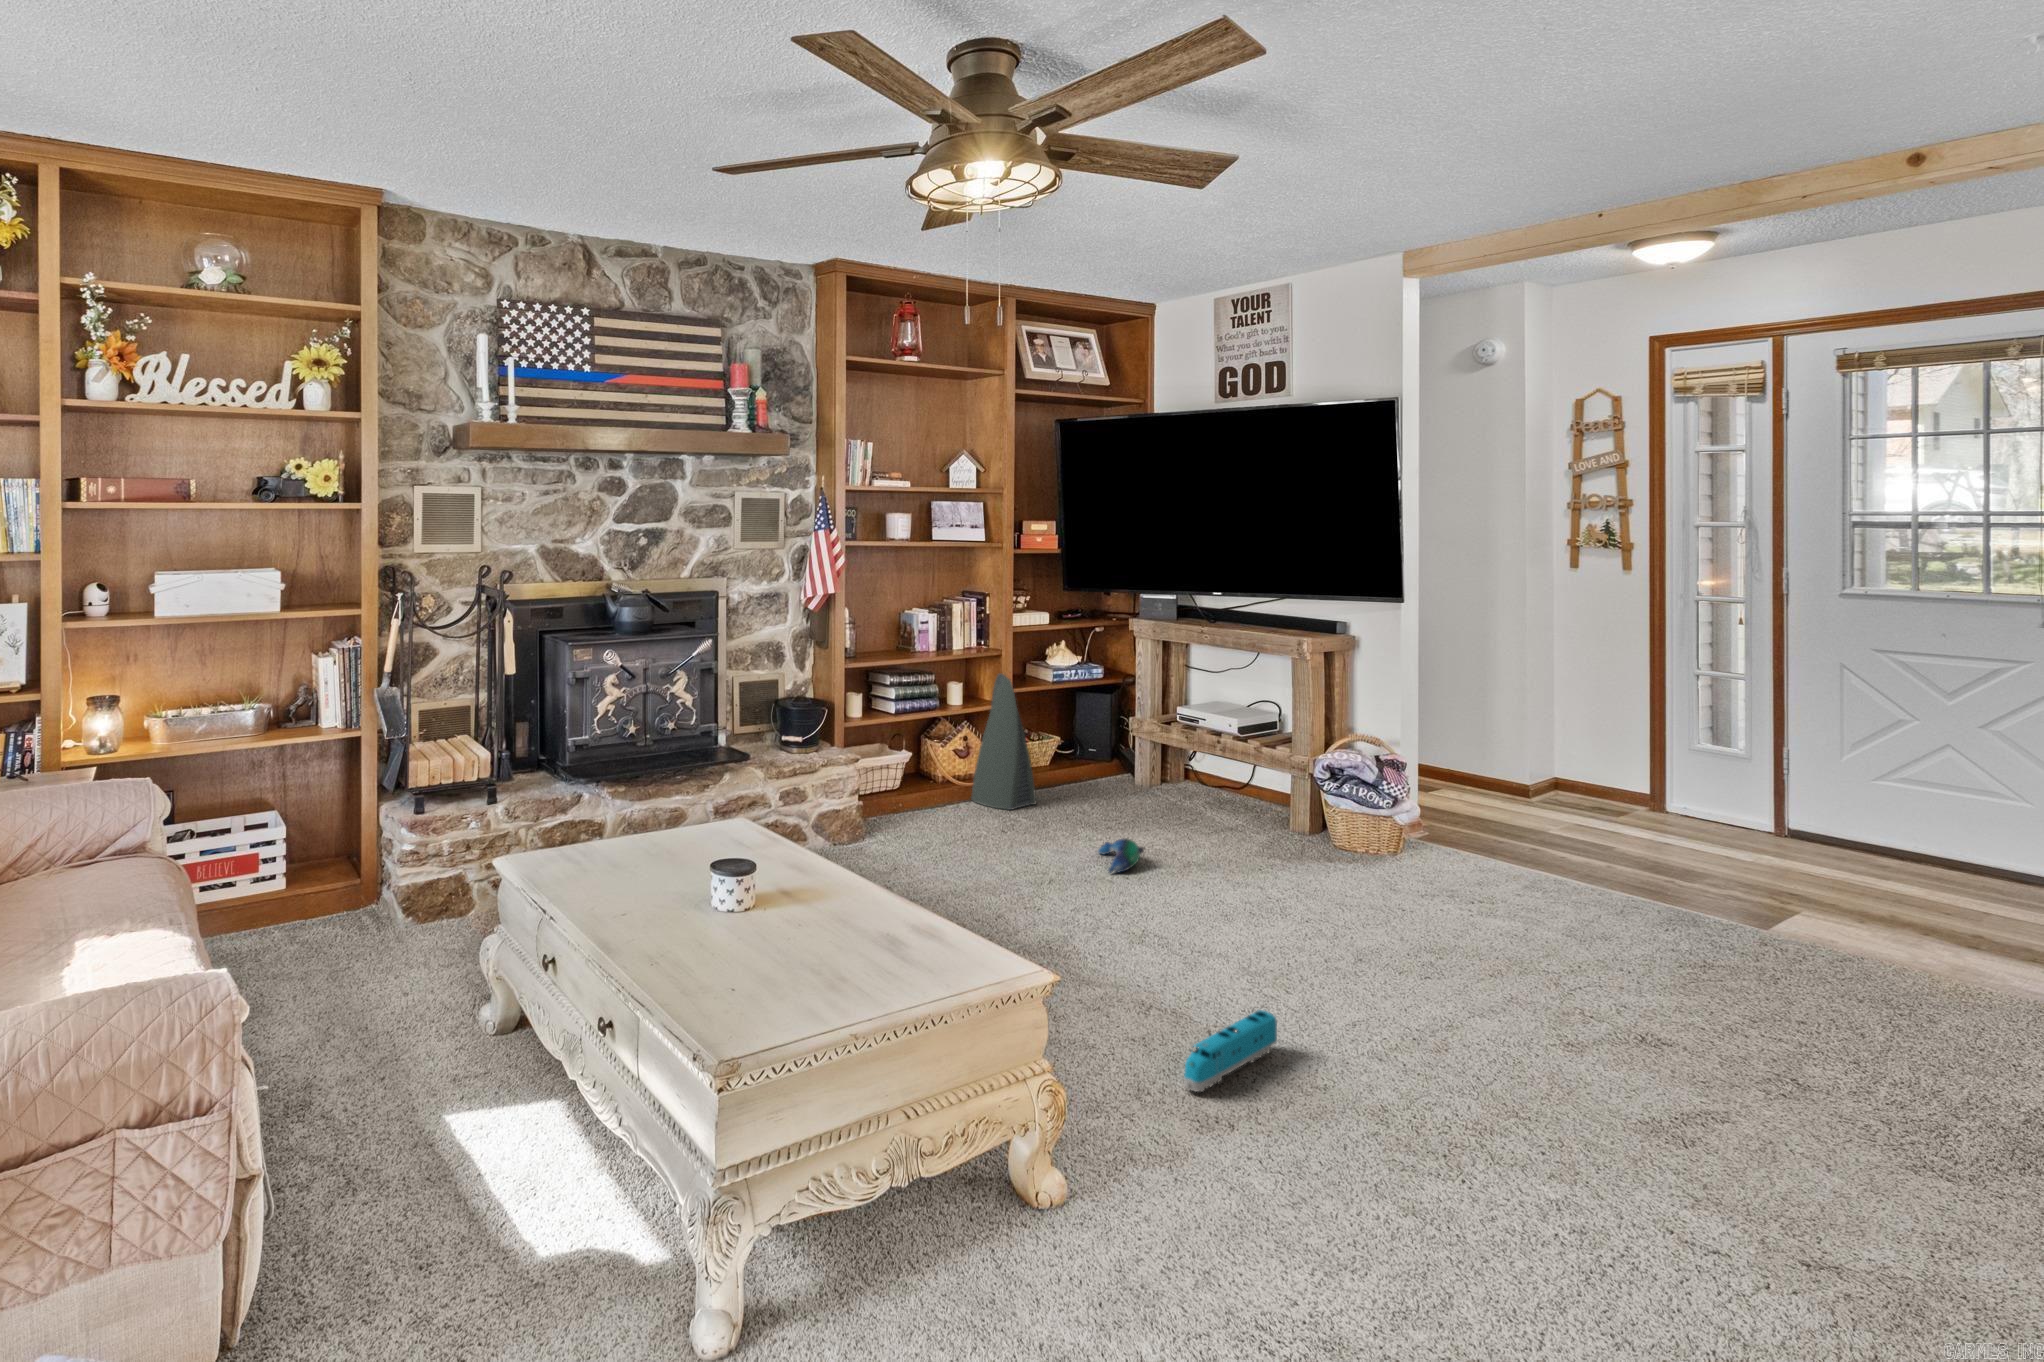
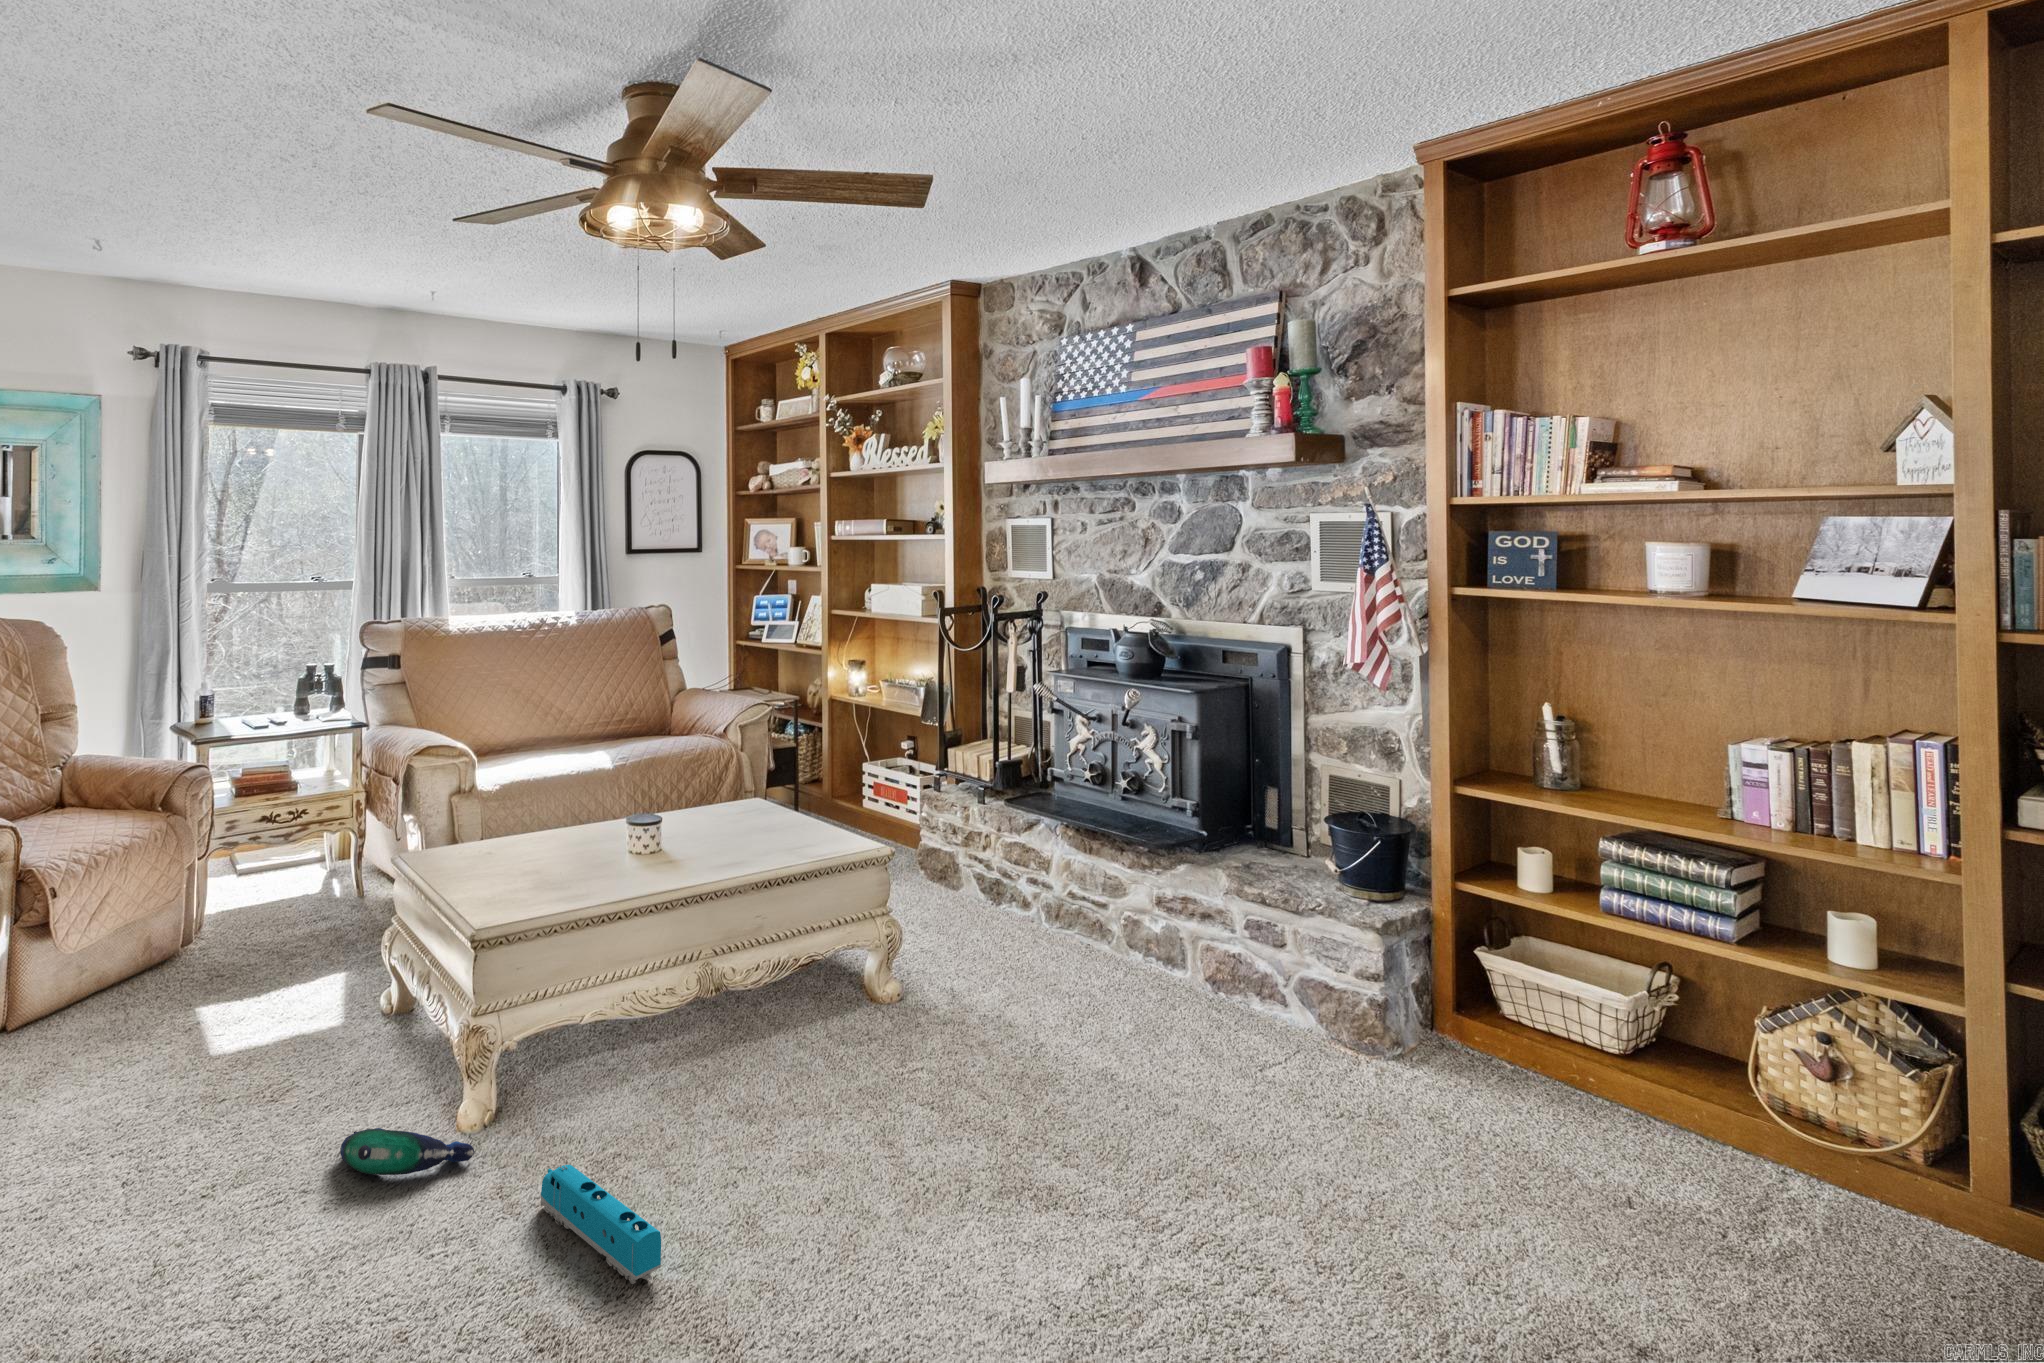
air purifier: present [971,674,1036,810] -> none [1688,891,1834,1211]
plush toy: present [1098,838,1144,873] -> present [340,1128,475,1175]

